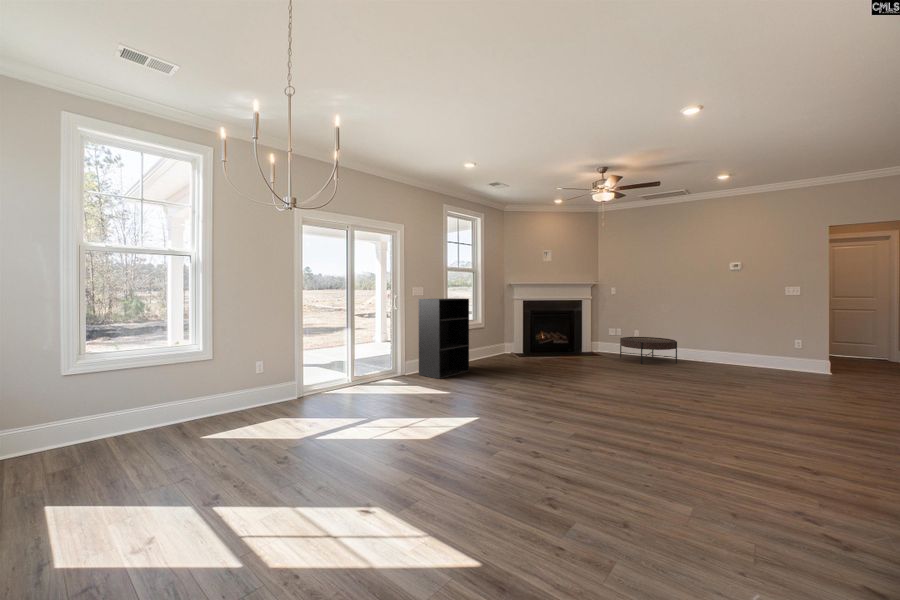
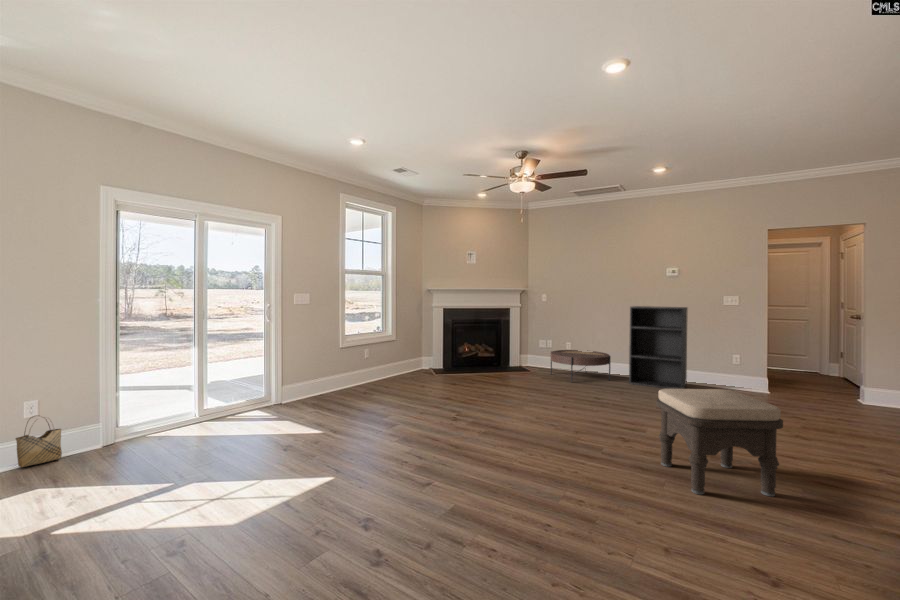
bookshelf: present [418,298,469,379] -> present [629,306,687,389]
ottoman: none [732,361,844,444] -> present [656,389,783,496]
woven basket: none [252,374,277,410] -> present [16,416,62,468]

